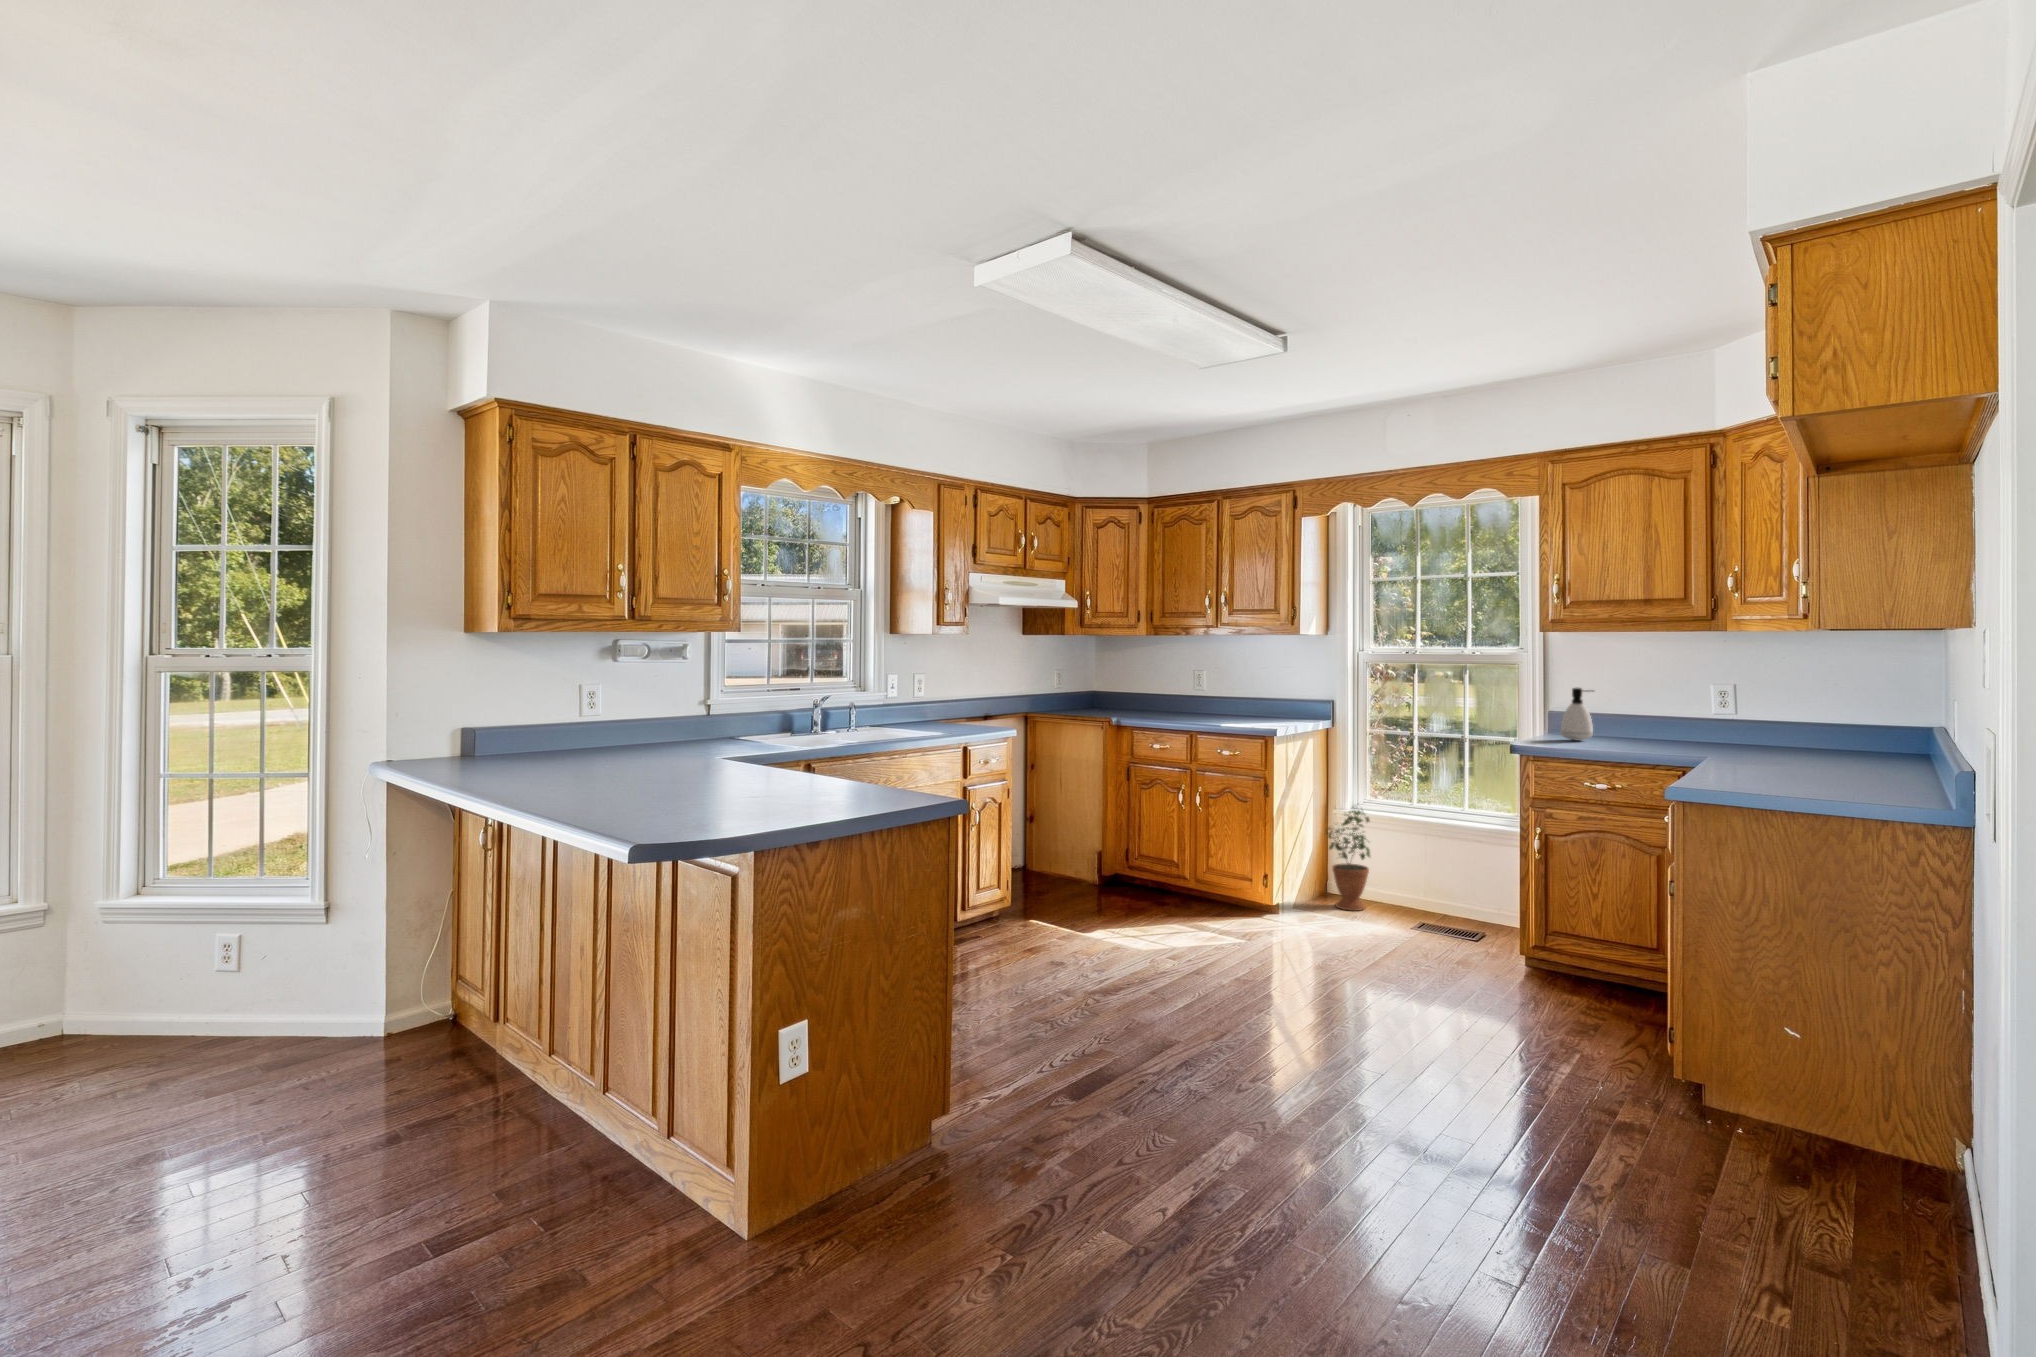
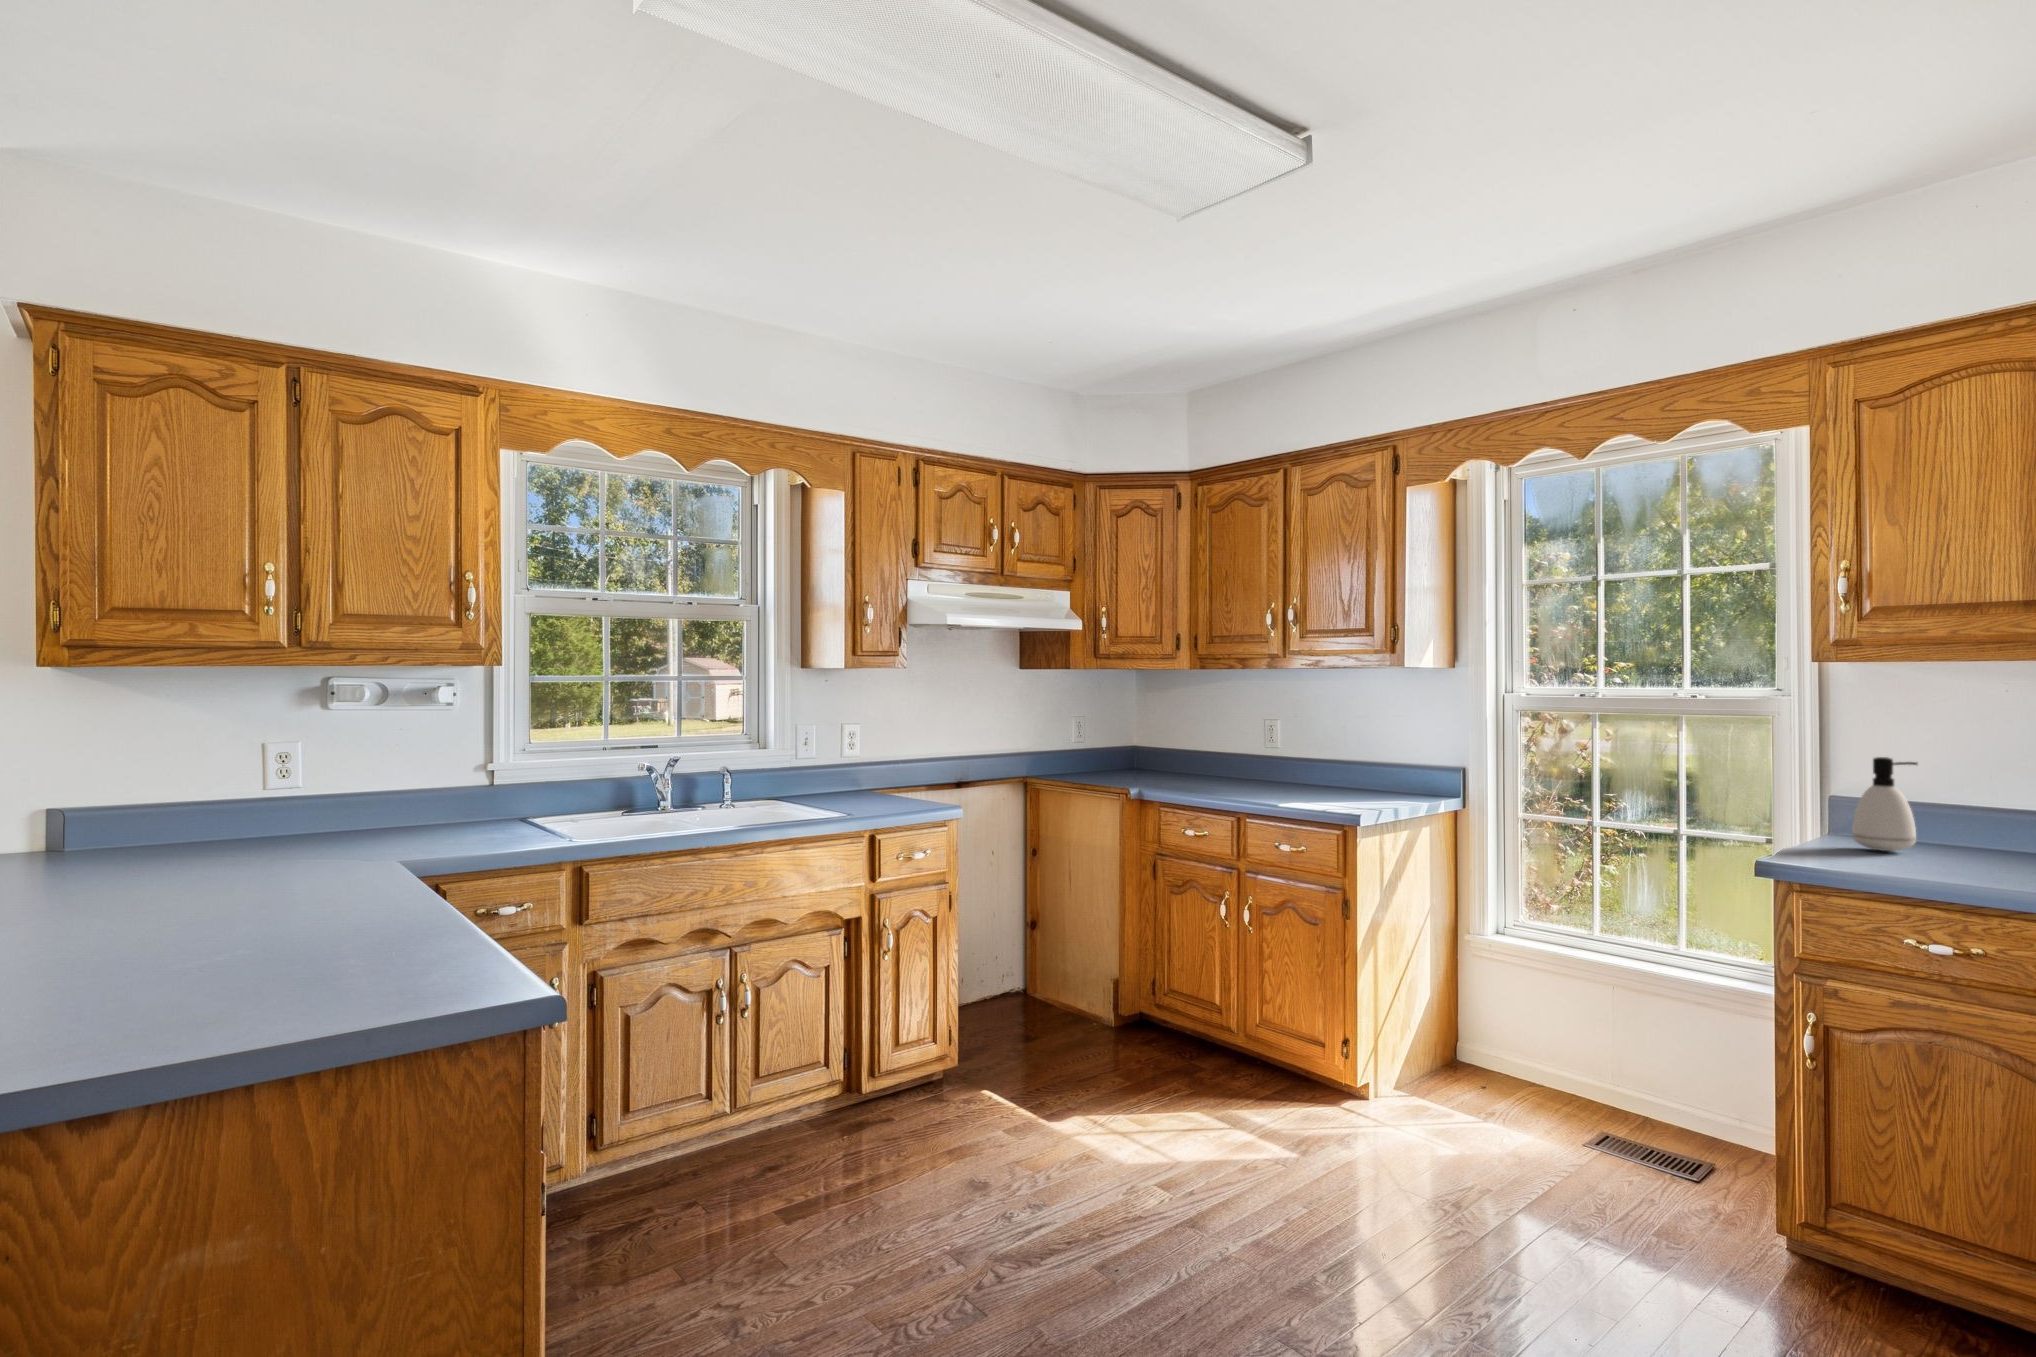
potted plant: present [1327,810,1370,911] -> none [1445,931,1521,1102]

